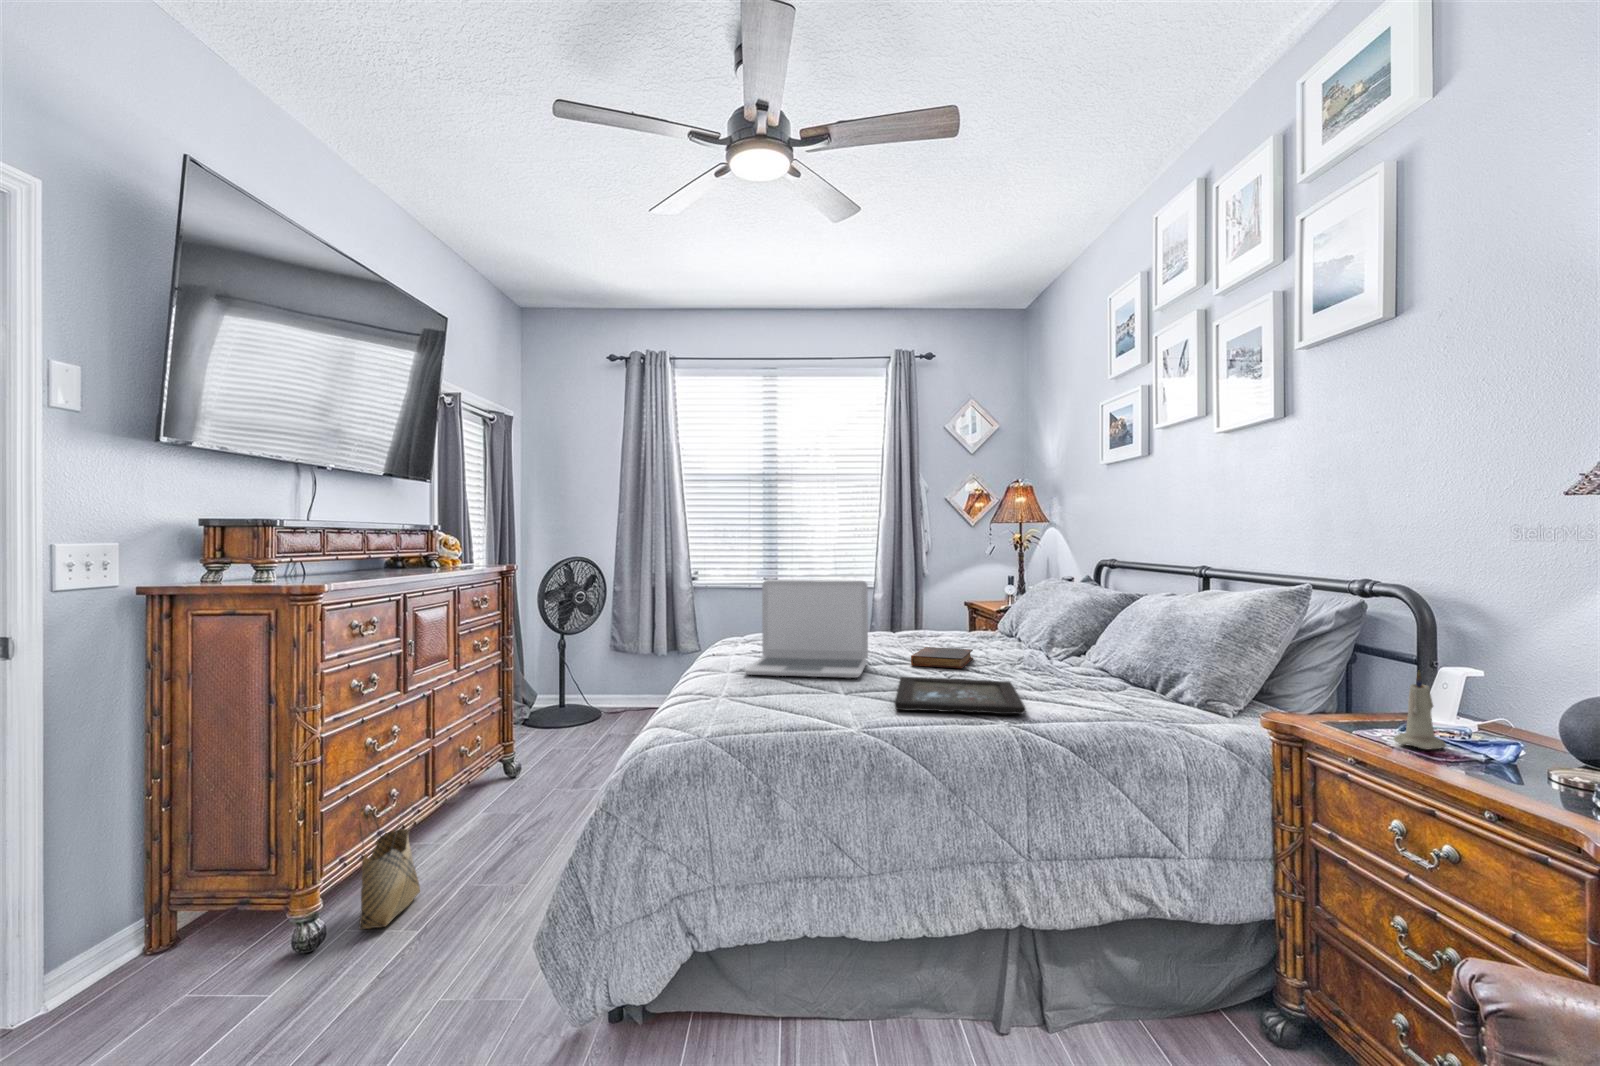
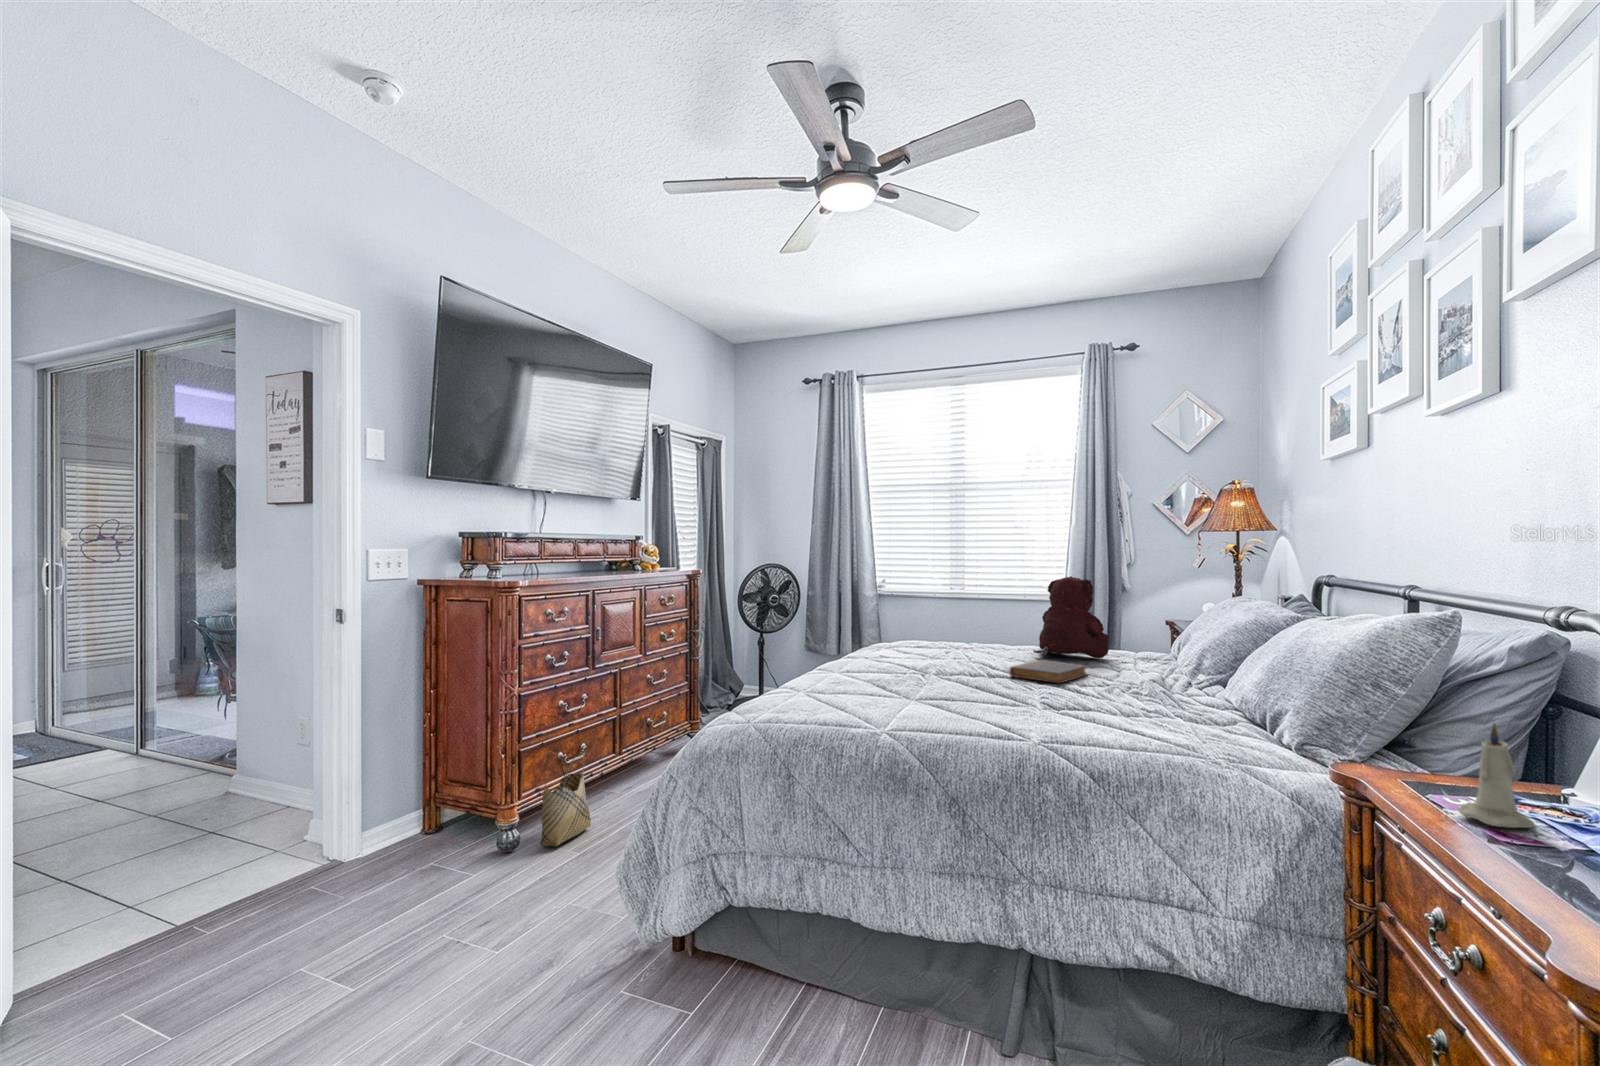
teddy bear: none [906,565,971,645] -> present [1033,576,1109,658]
laptop: present [745,580,868,678] -> none [837,586,968,683]
tray: present [894,677,1026,714] -> none [931,686,1090,732]

